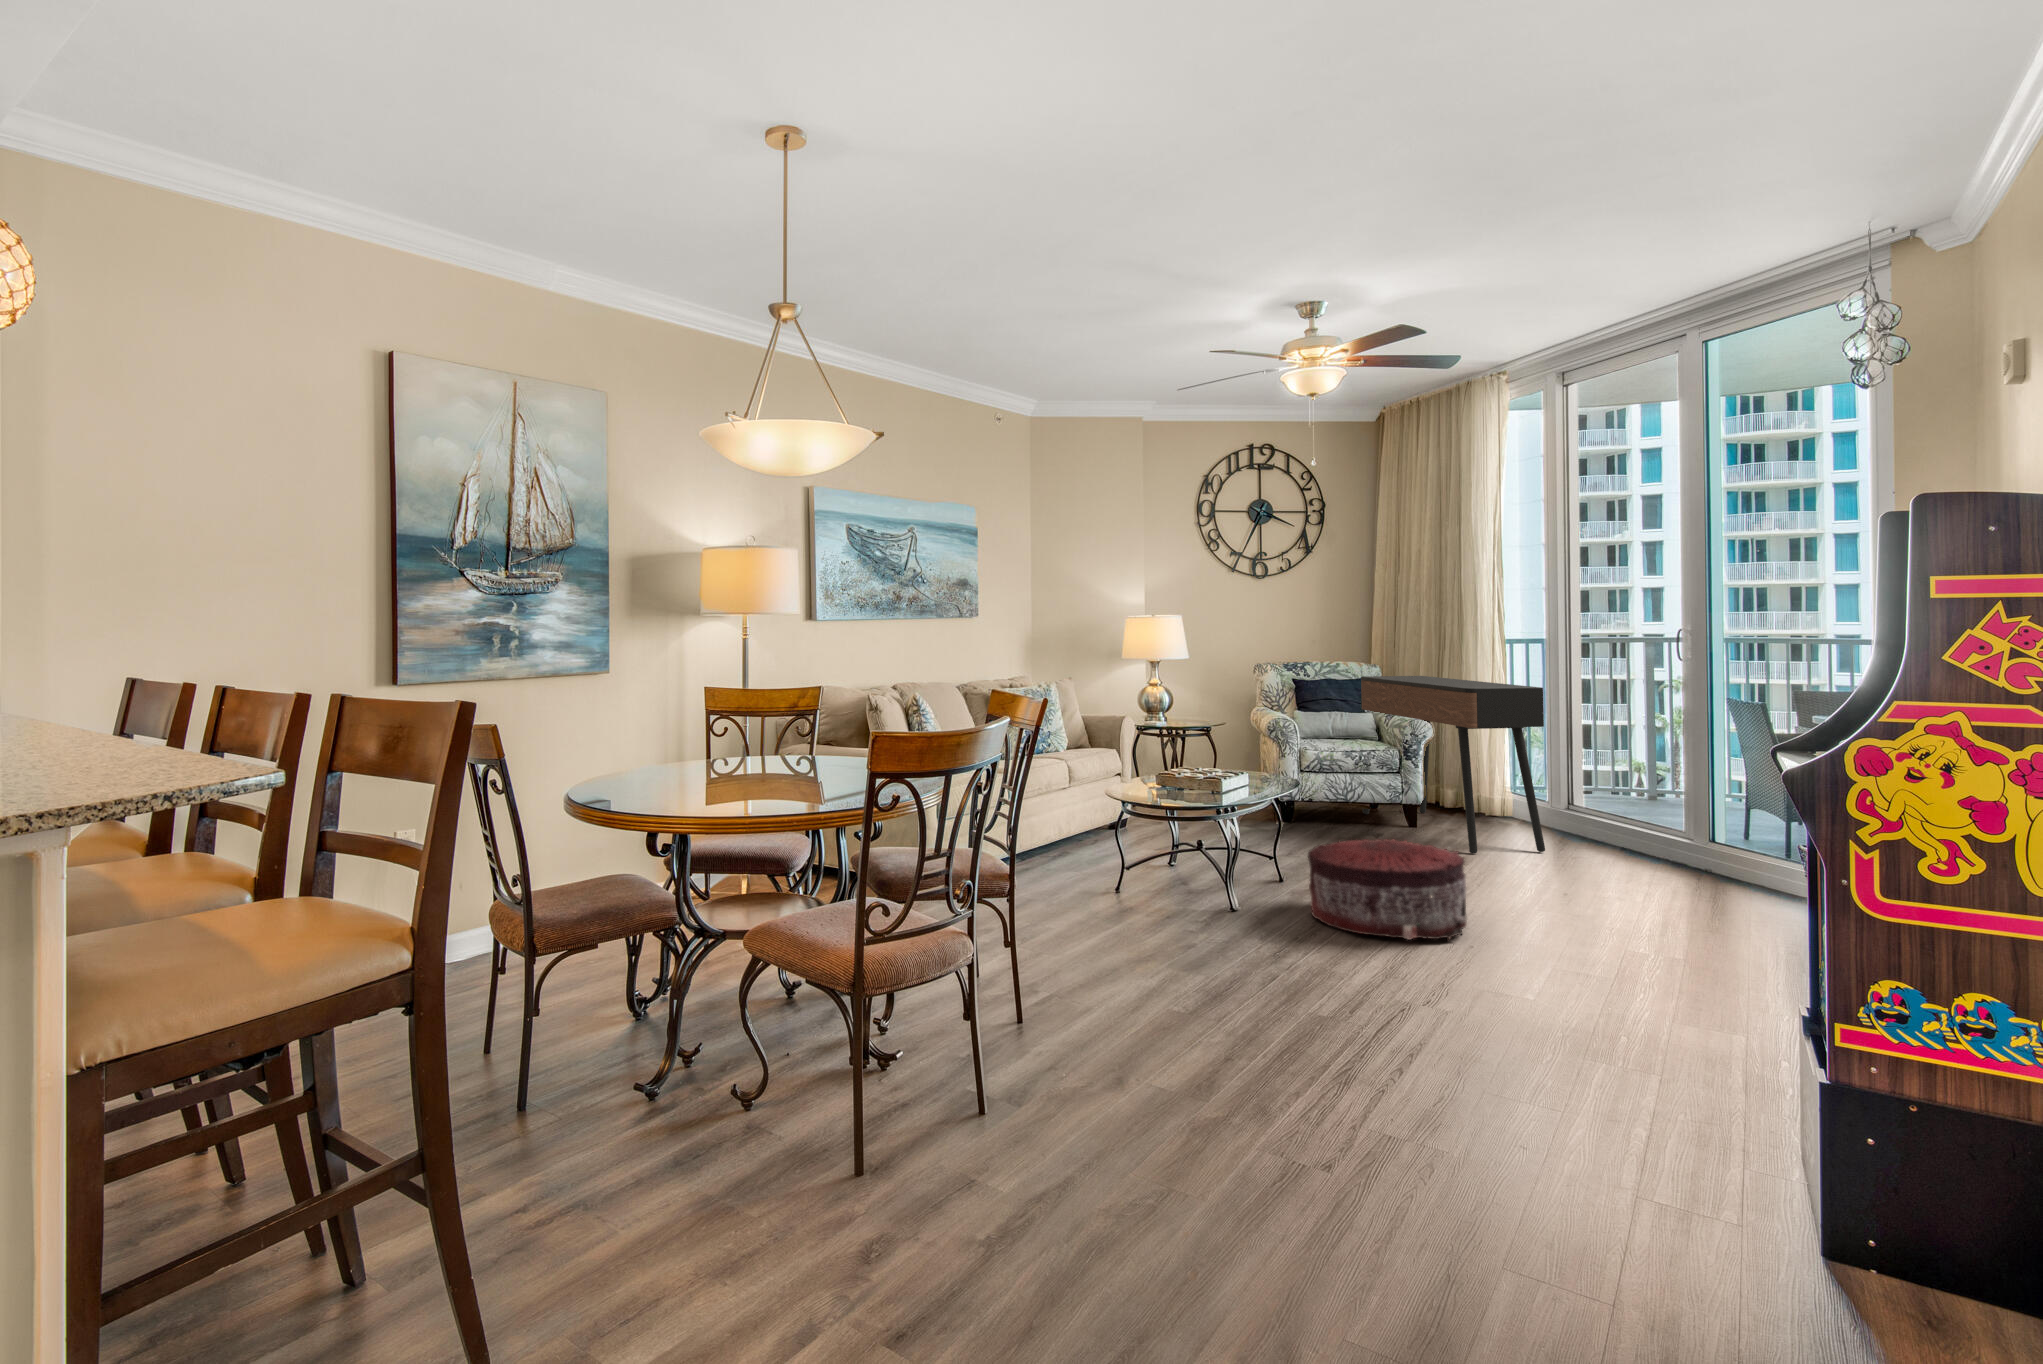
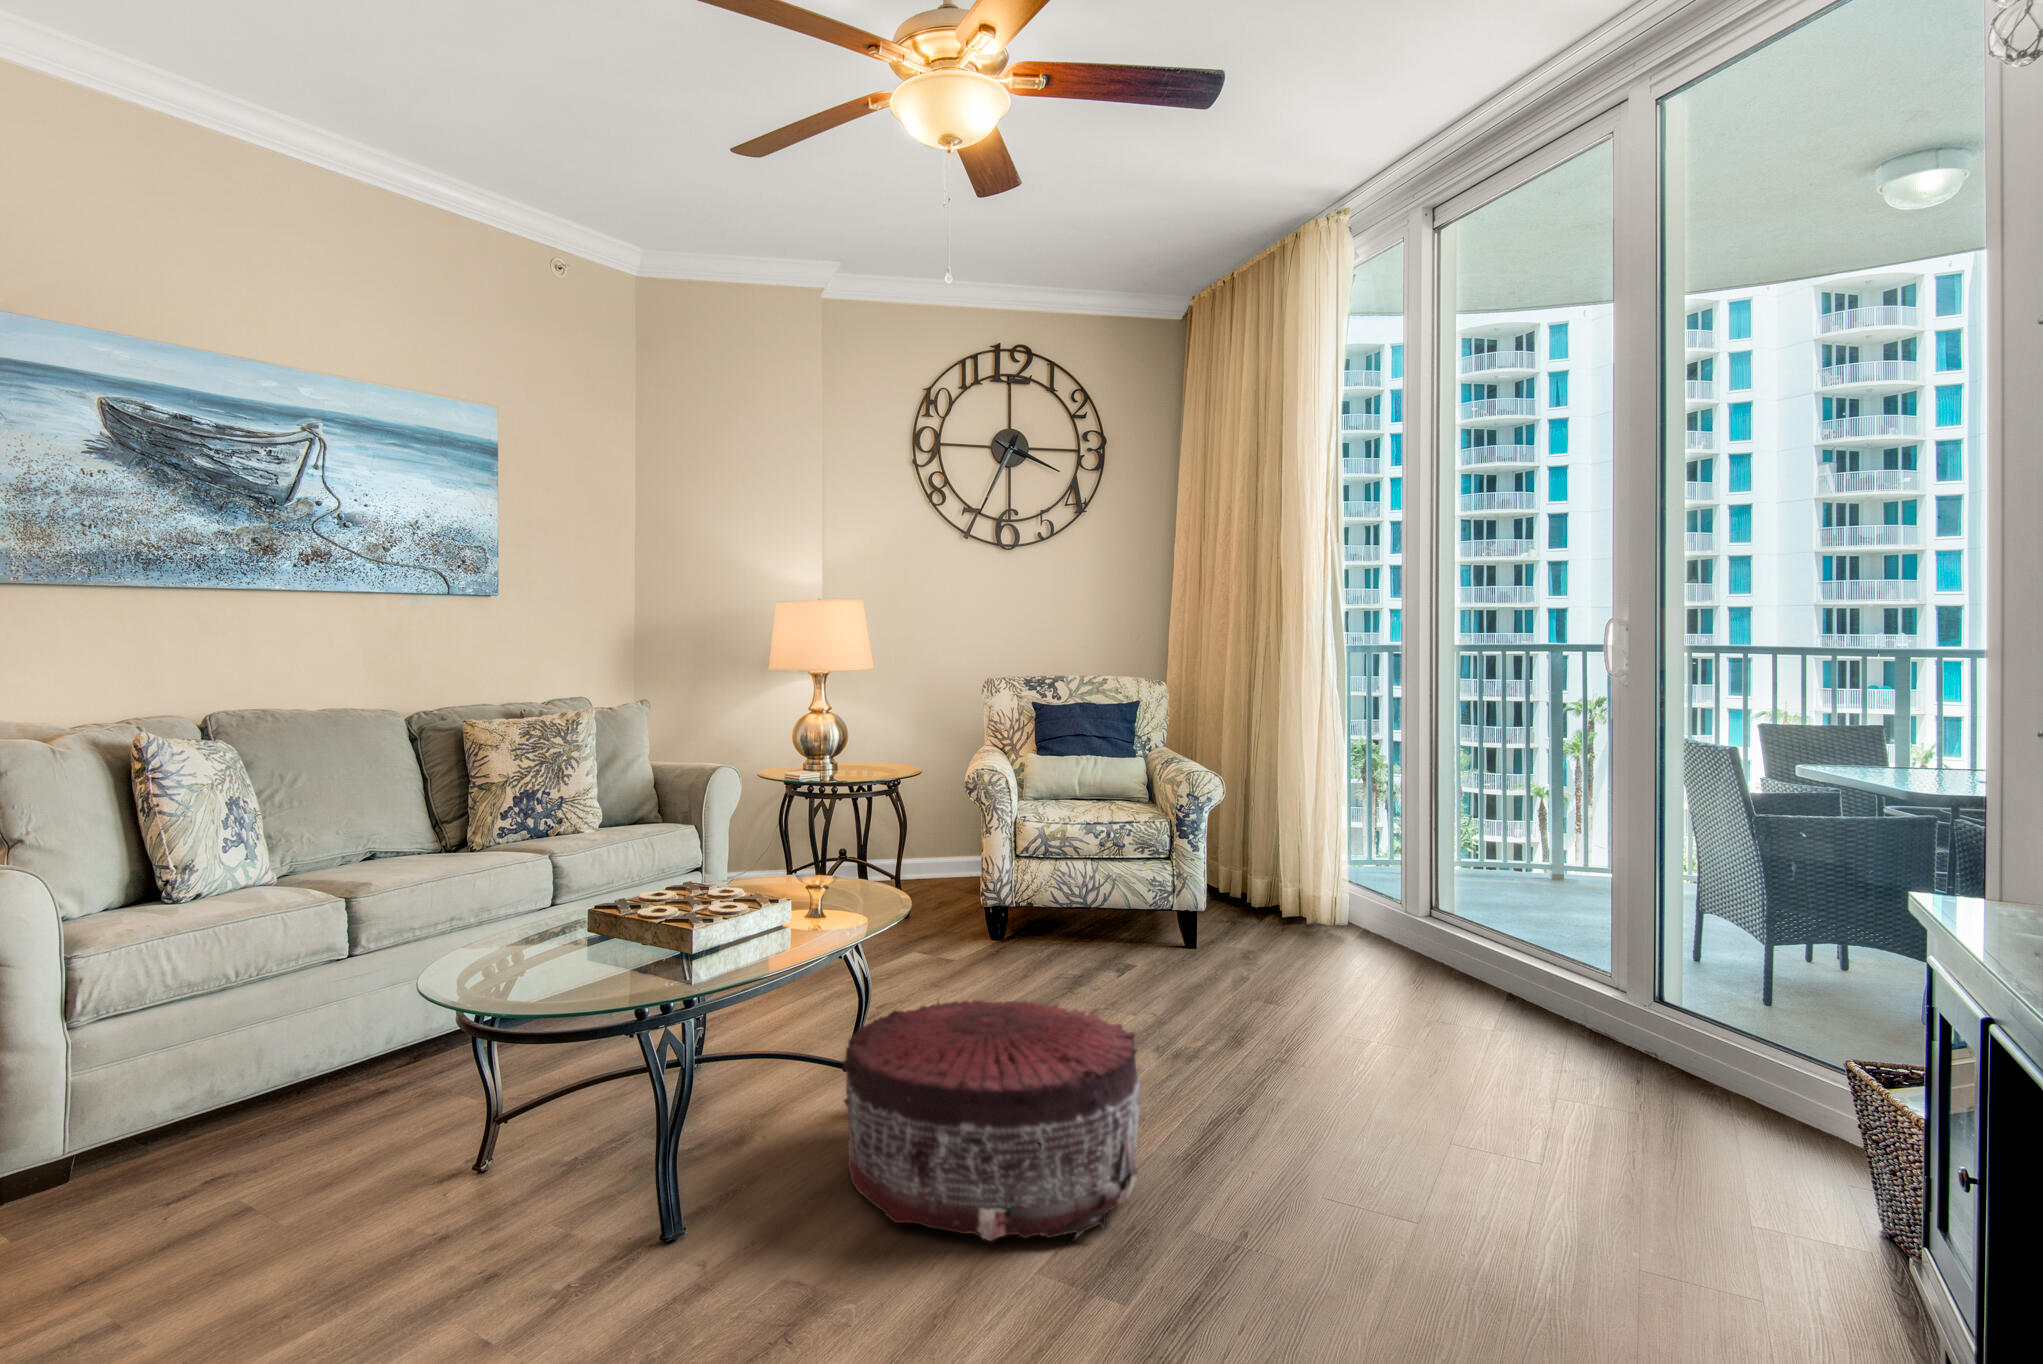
console table: present [1361,676,1545,853] -> none [1131,701,1378,1001]

